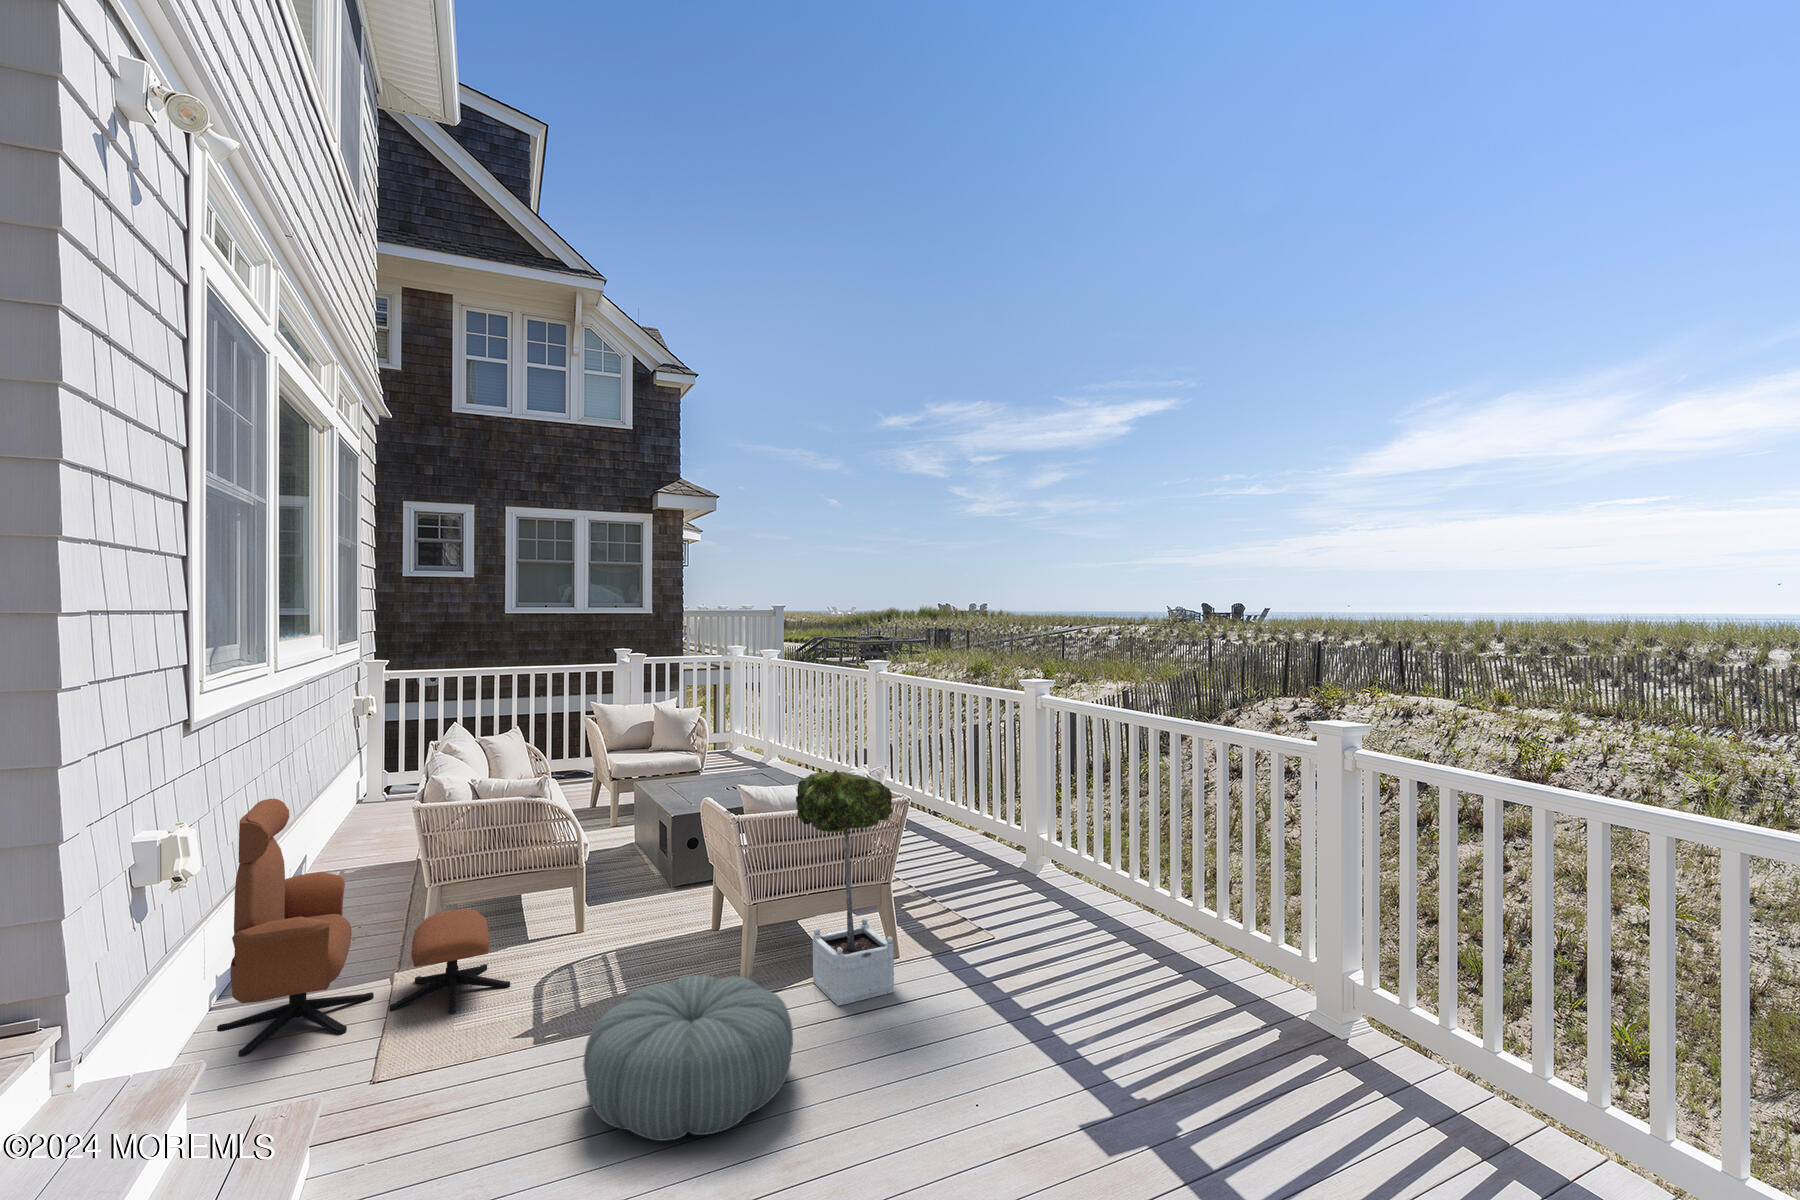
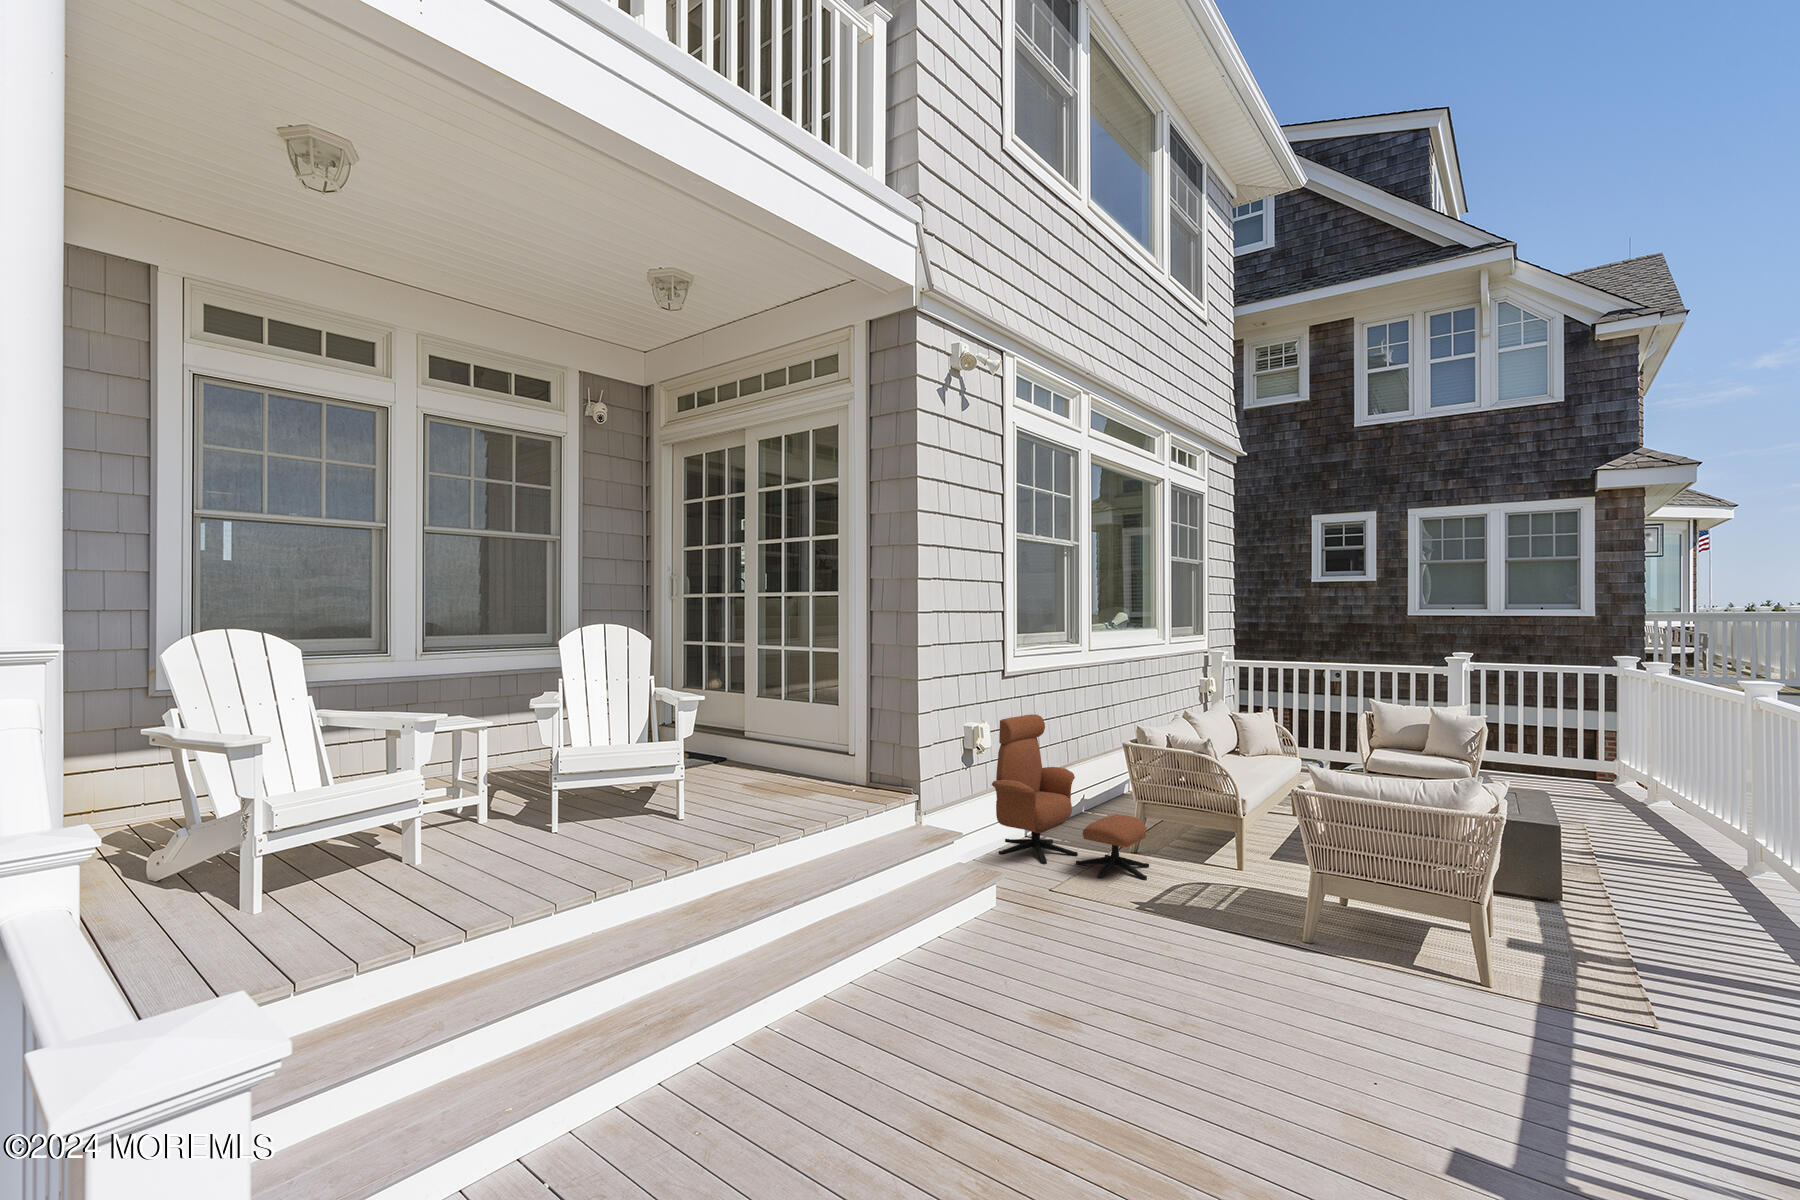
potted tree: present [796,770,894,1006] -> none [1320,755,1438,1018]
pouf: present [583,975,793,1141] -> none [1068,886,1237,999]

